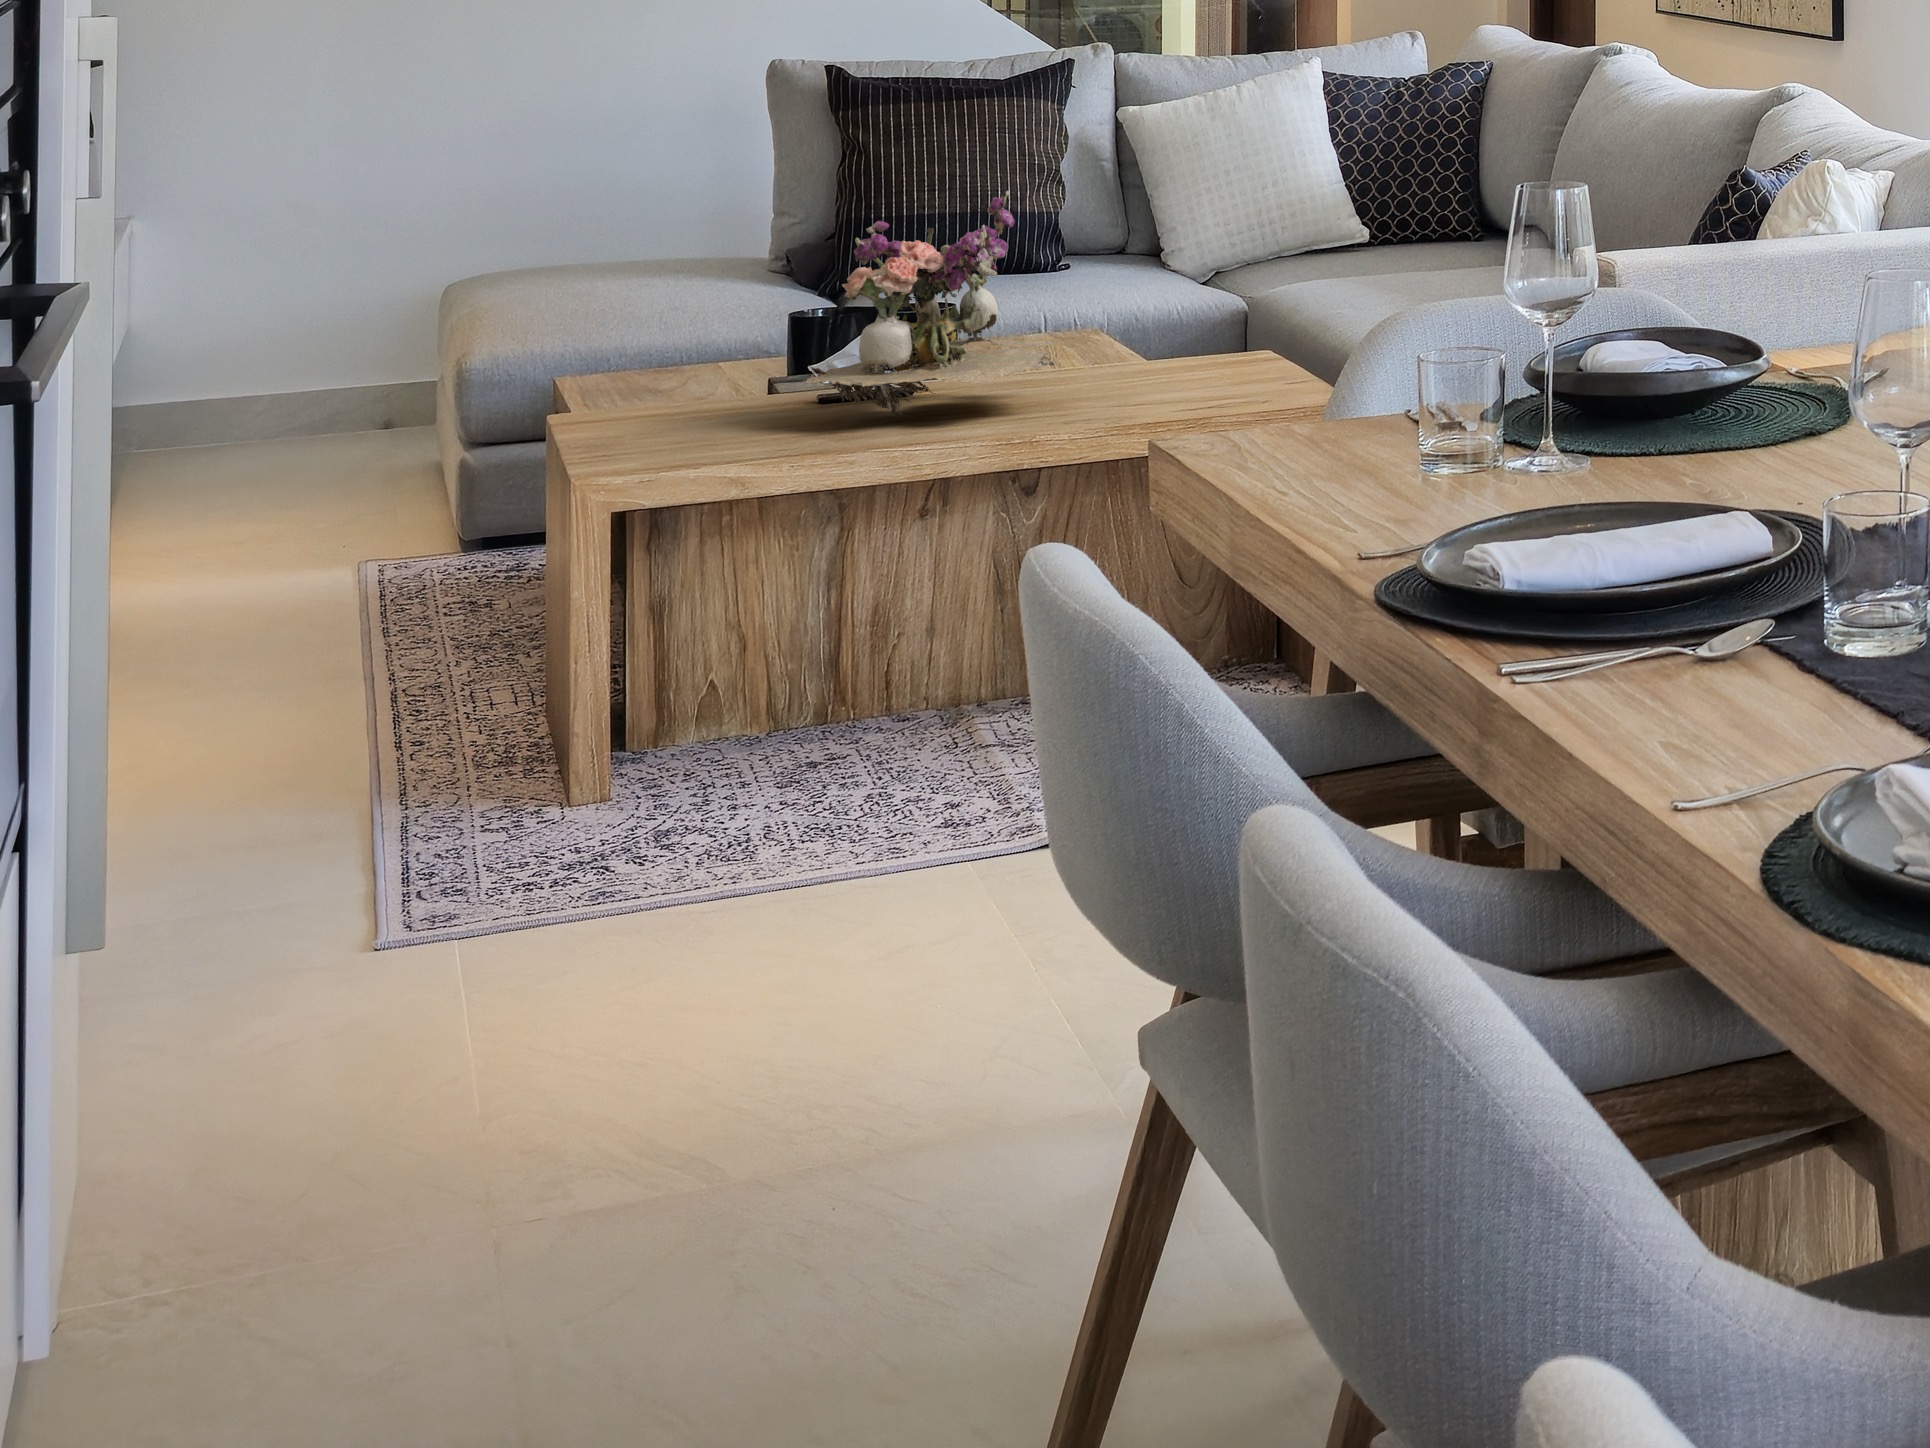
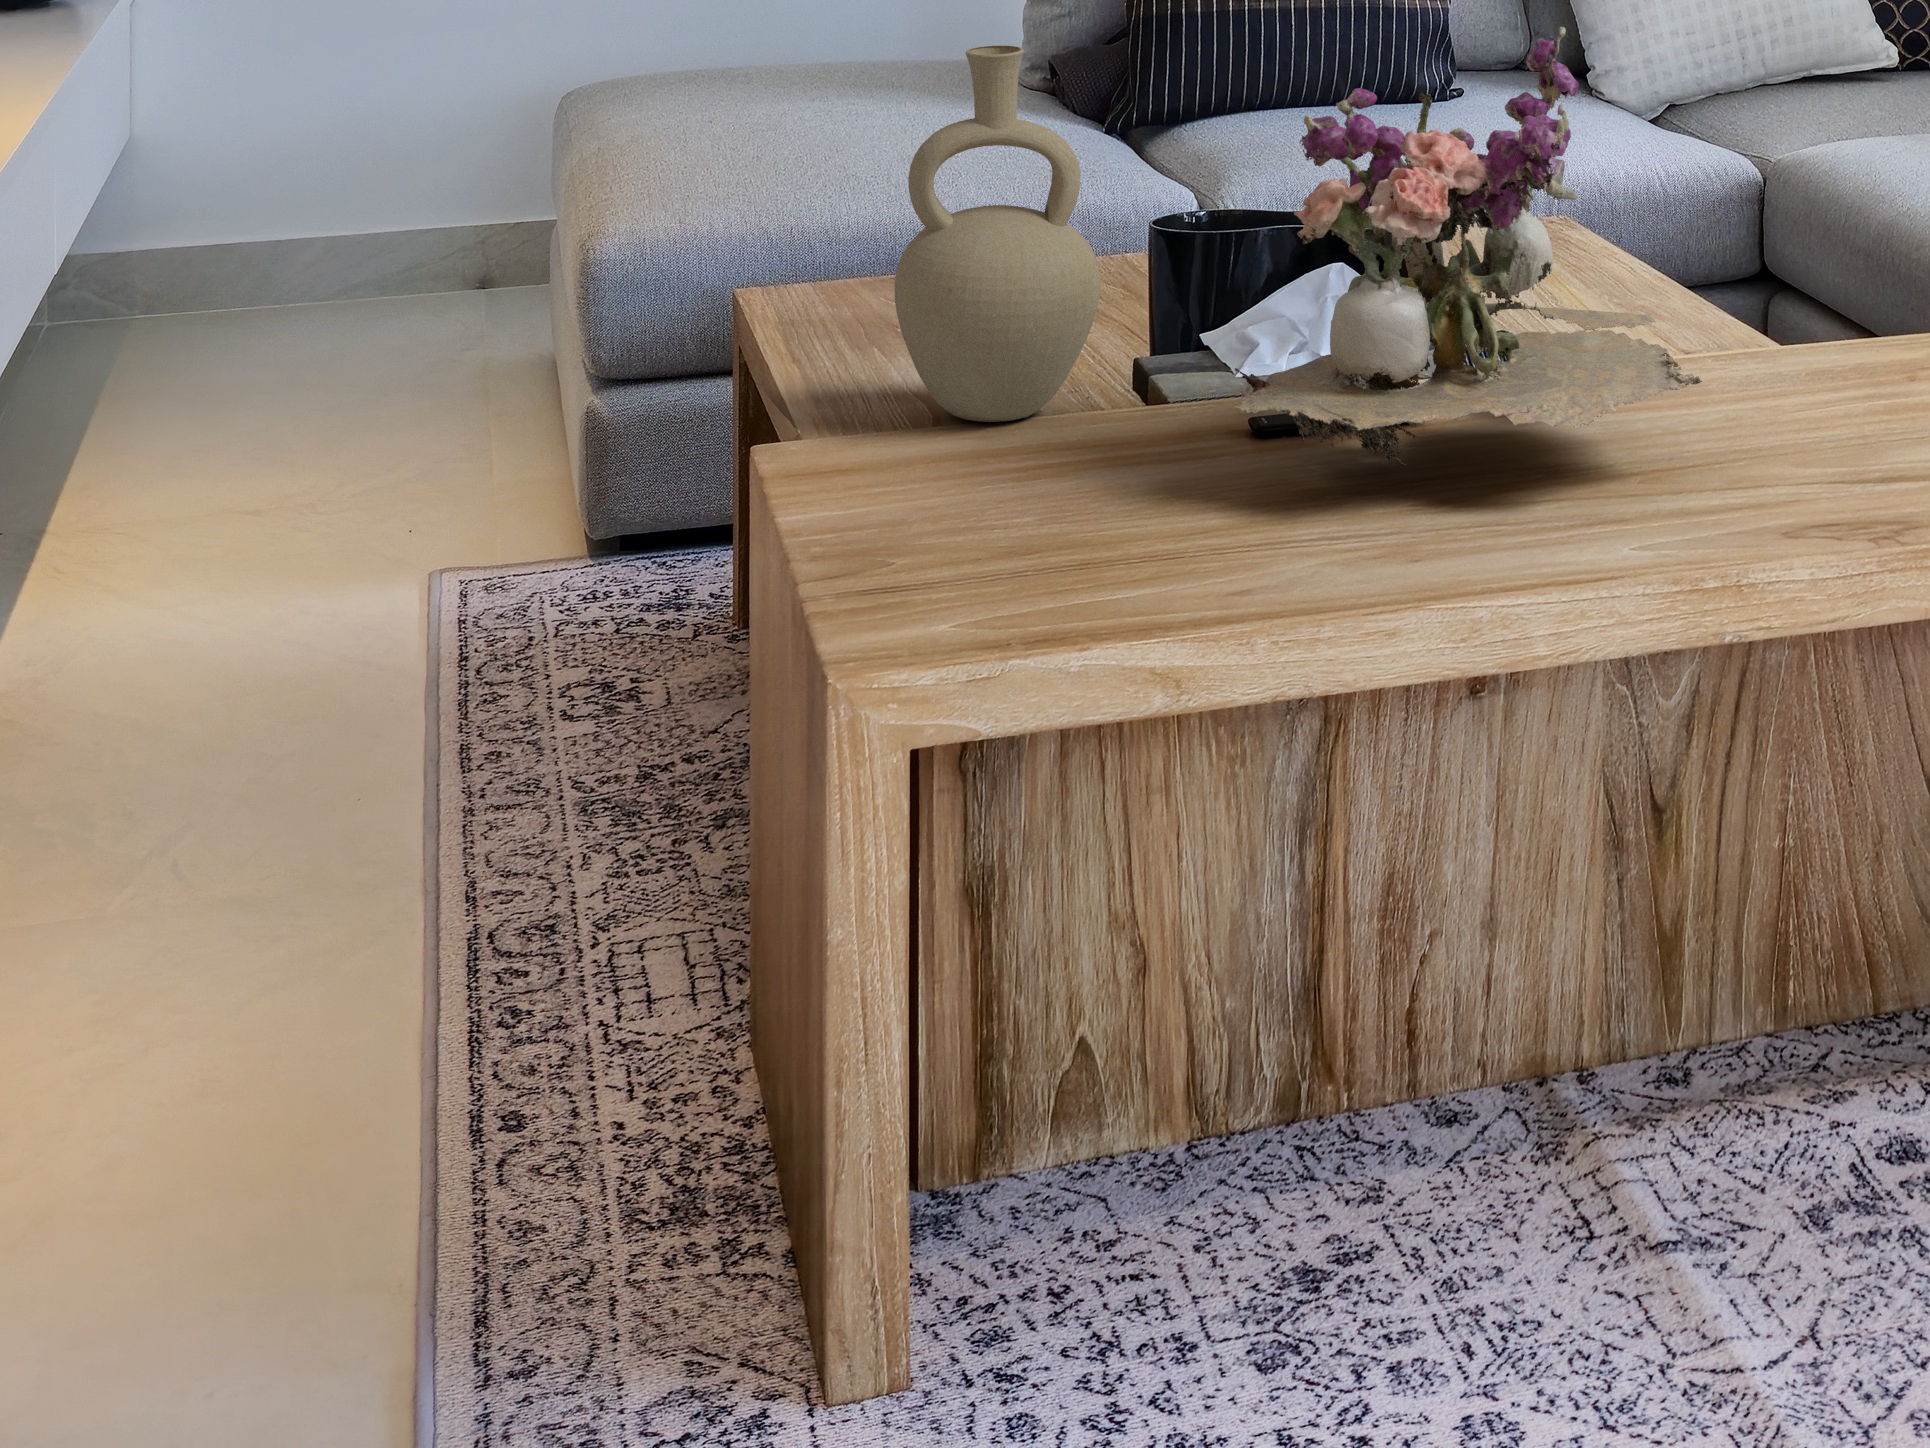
vase: none [633,210,751,411] -> present [895,46,1101,422]

